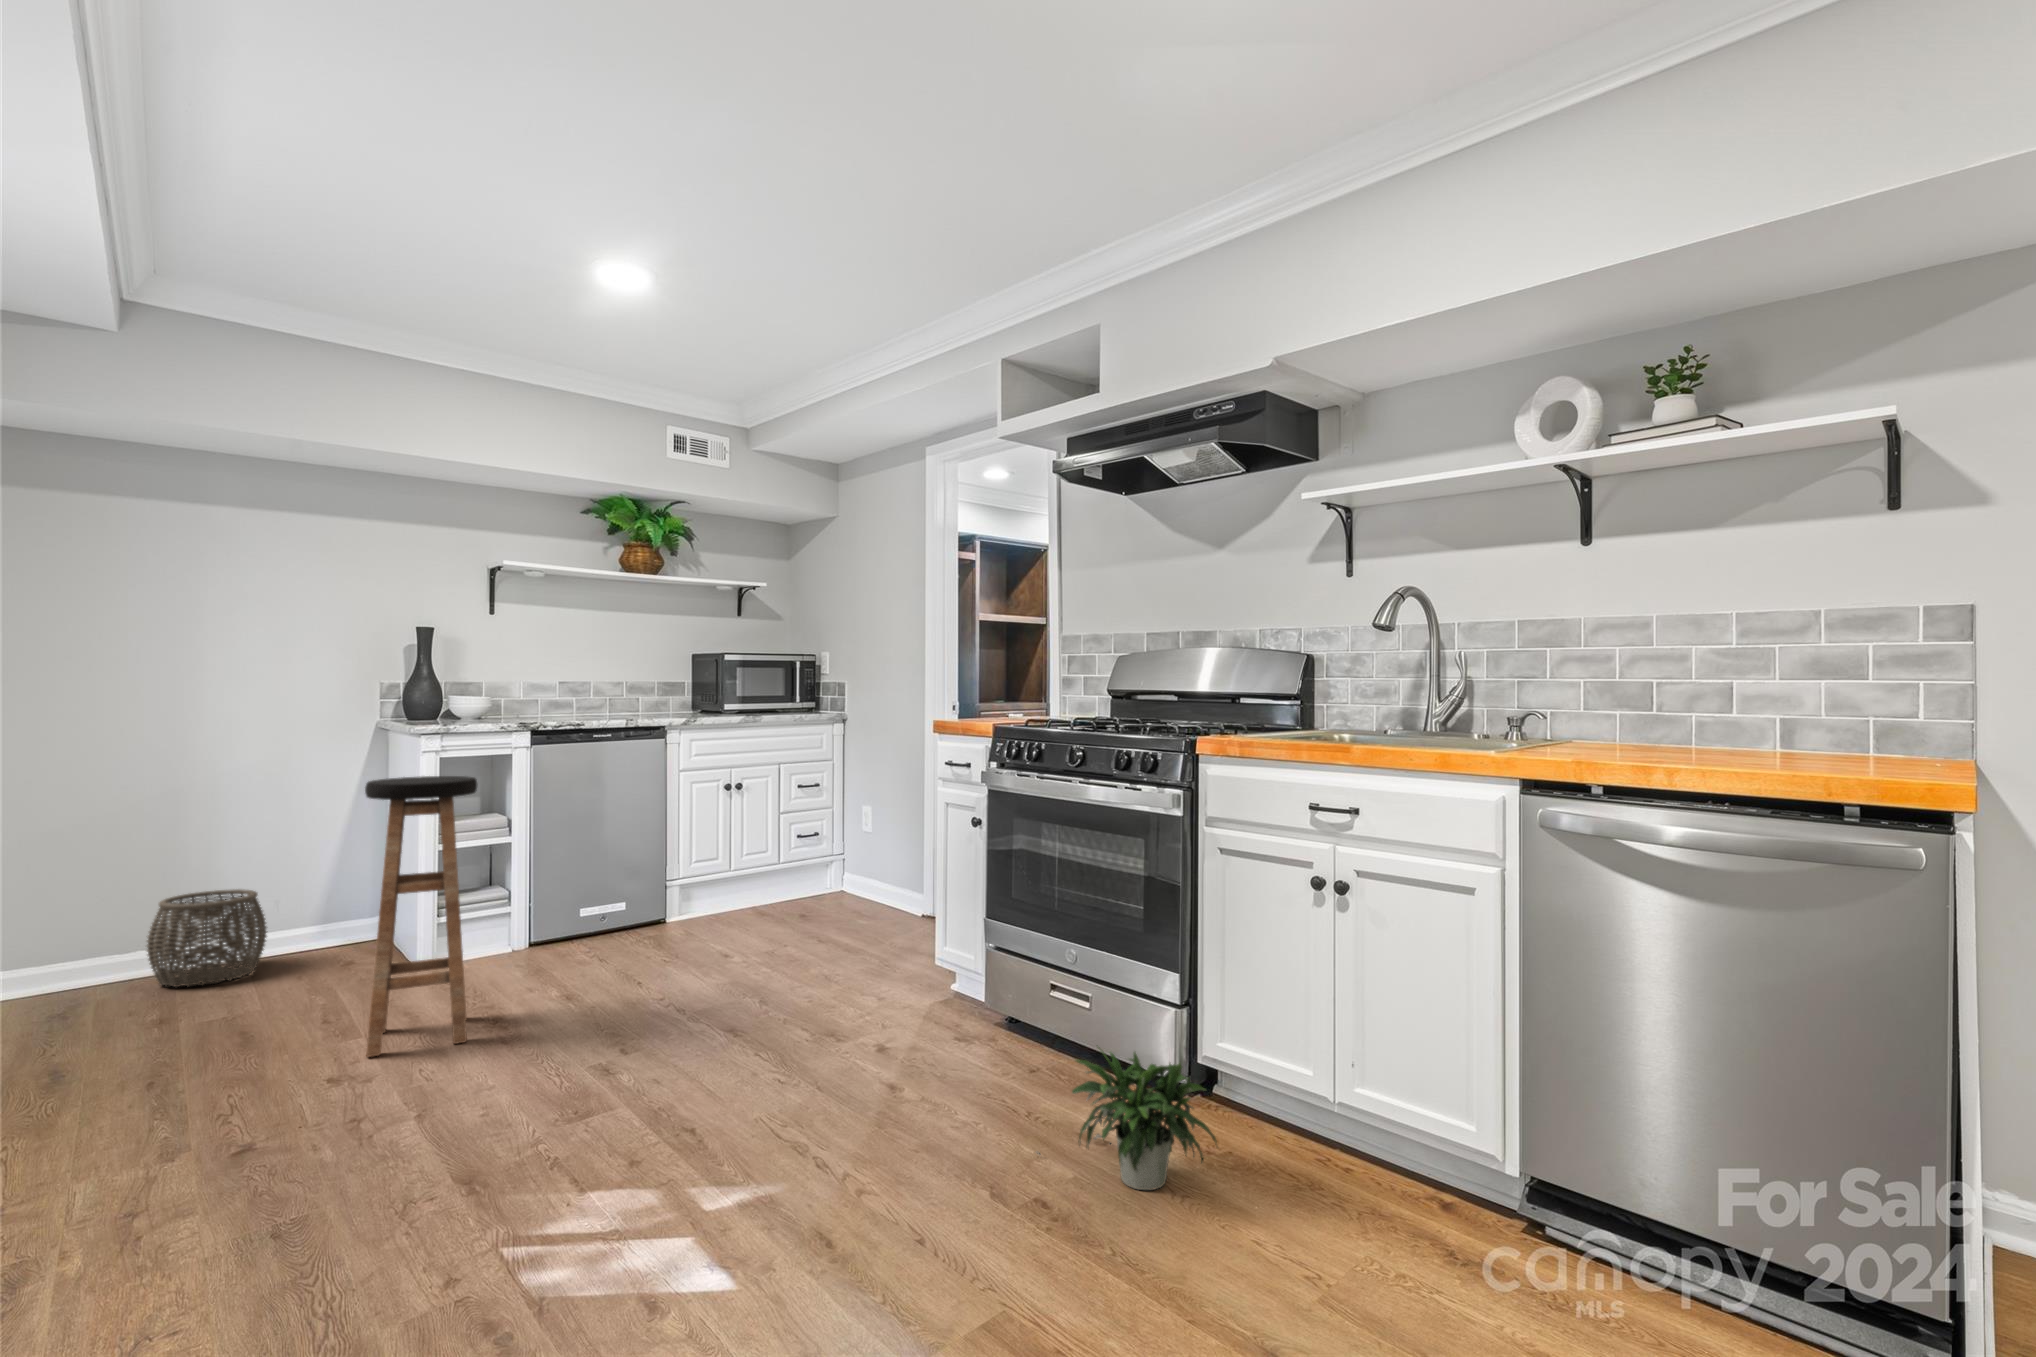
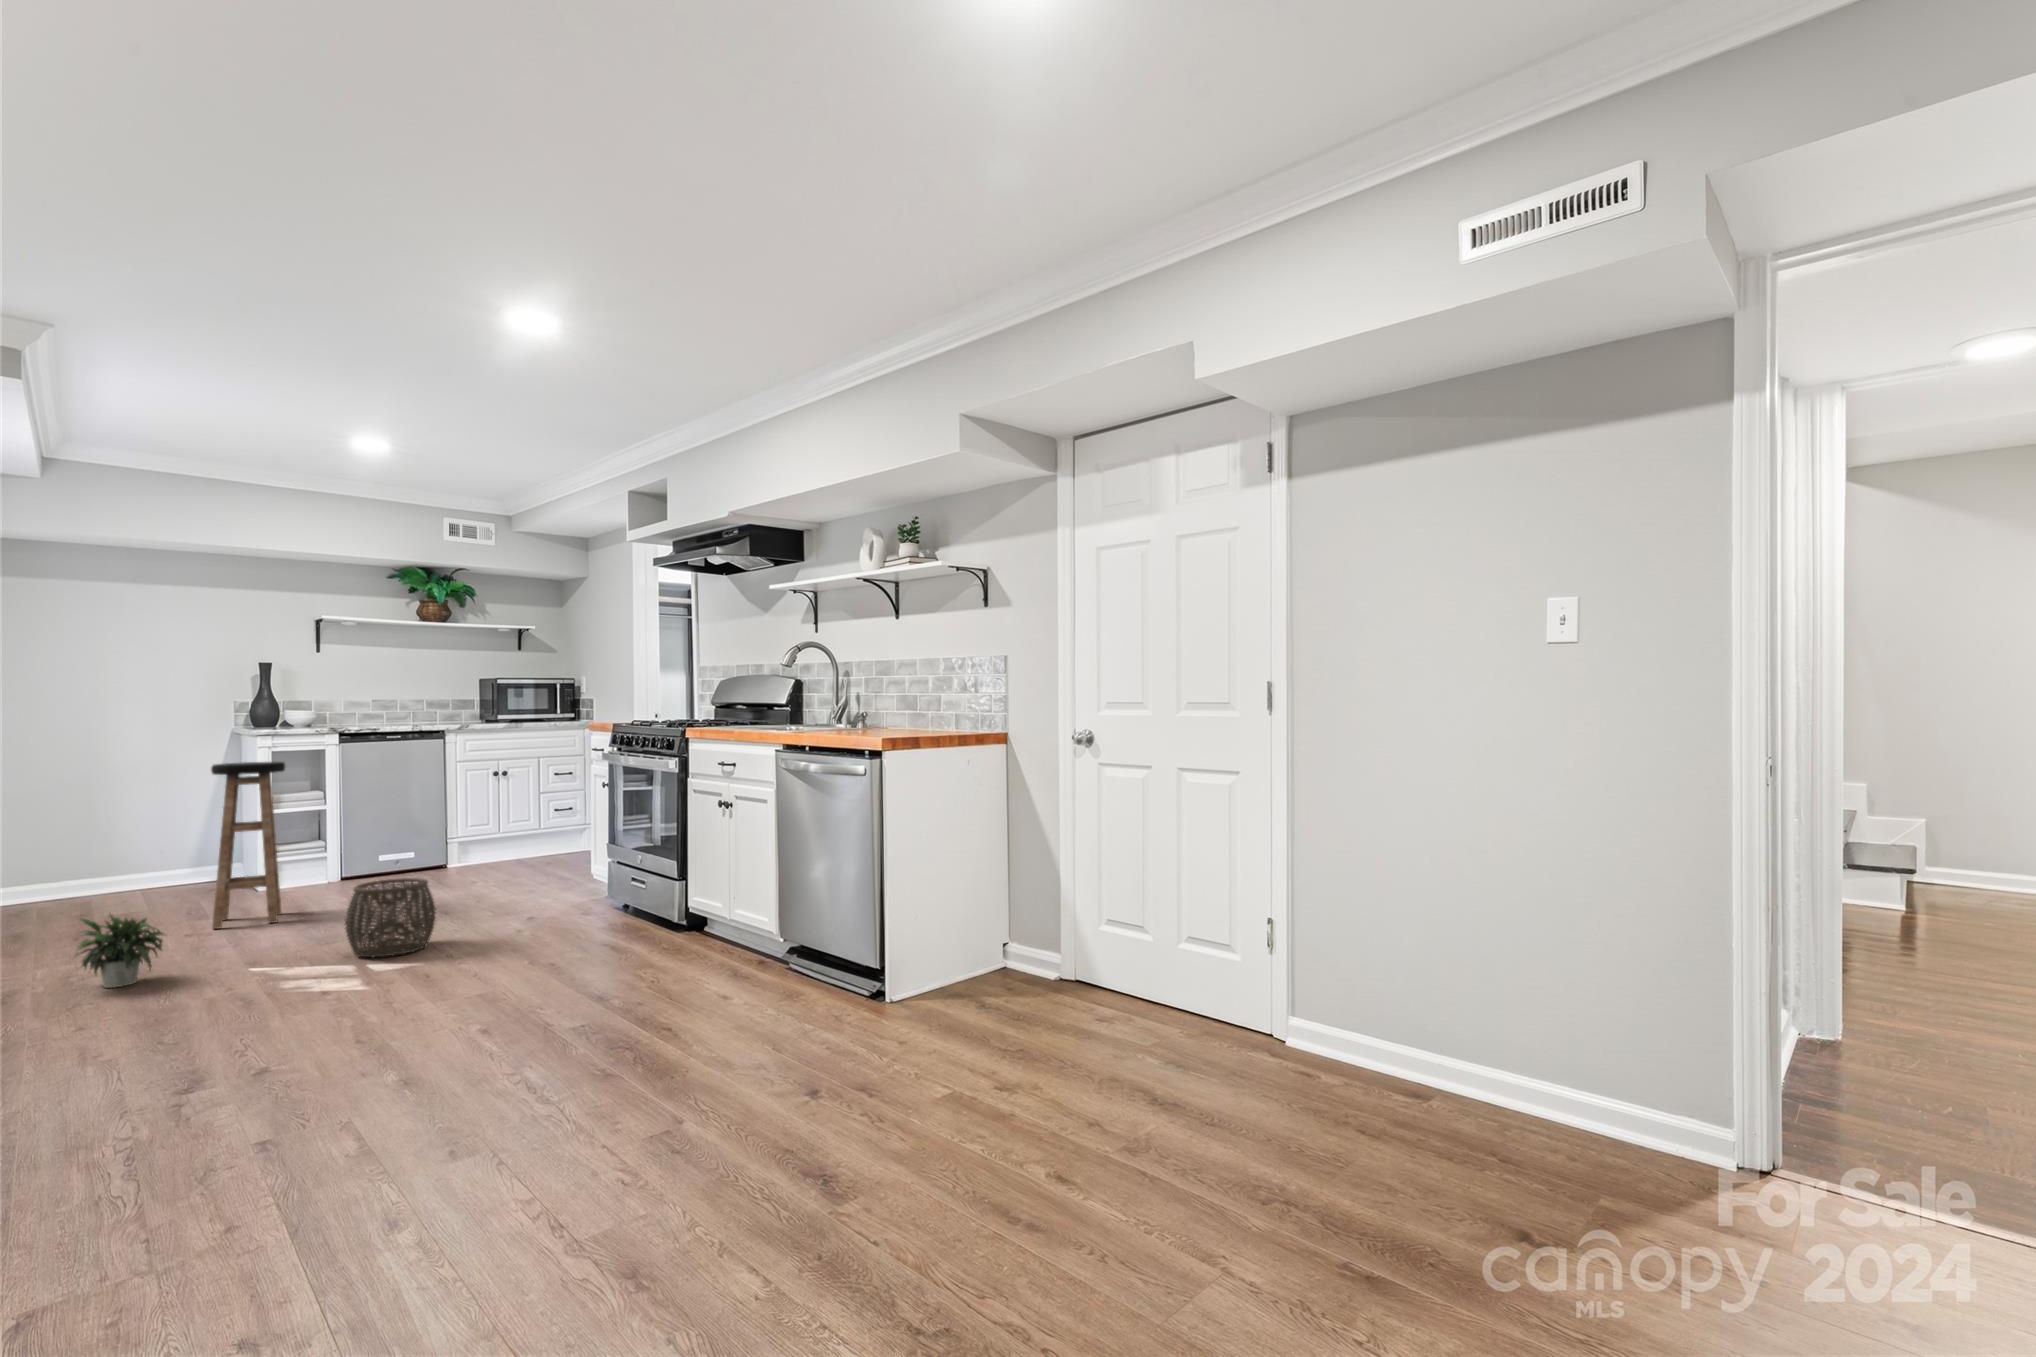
woven basket: present [147,889,267,987] -> present [345,878,436,957]
potted plant: present [1036,1051,1217,1190] -> present [75,914,165,988]

